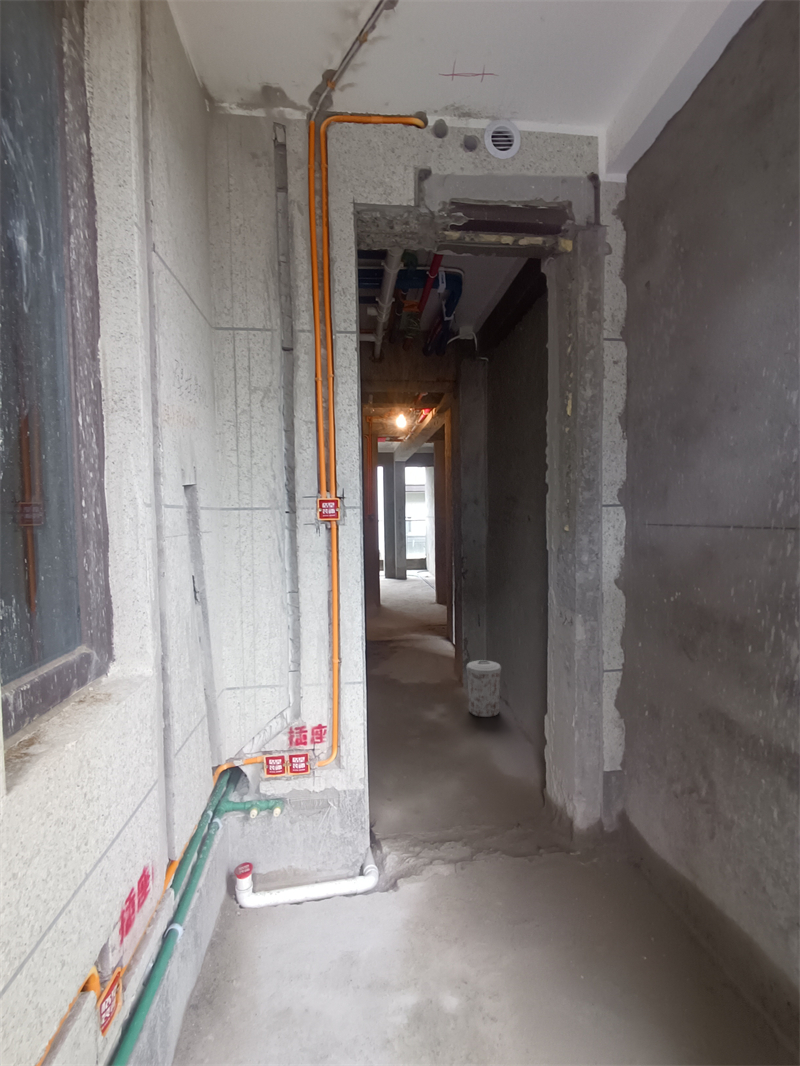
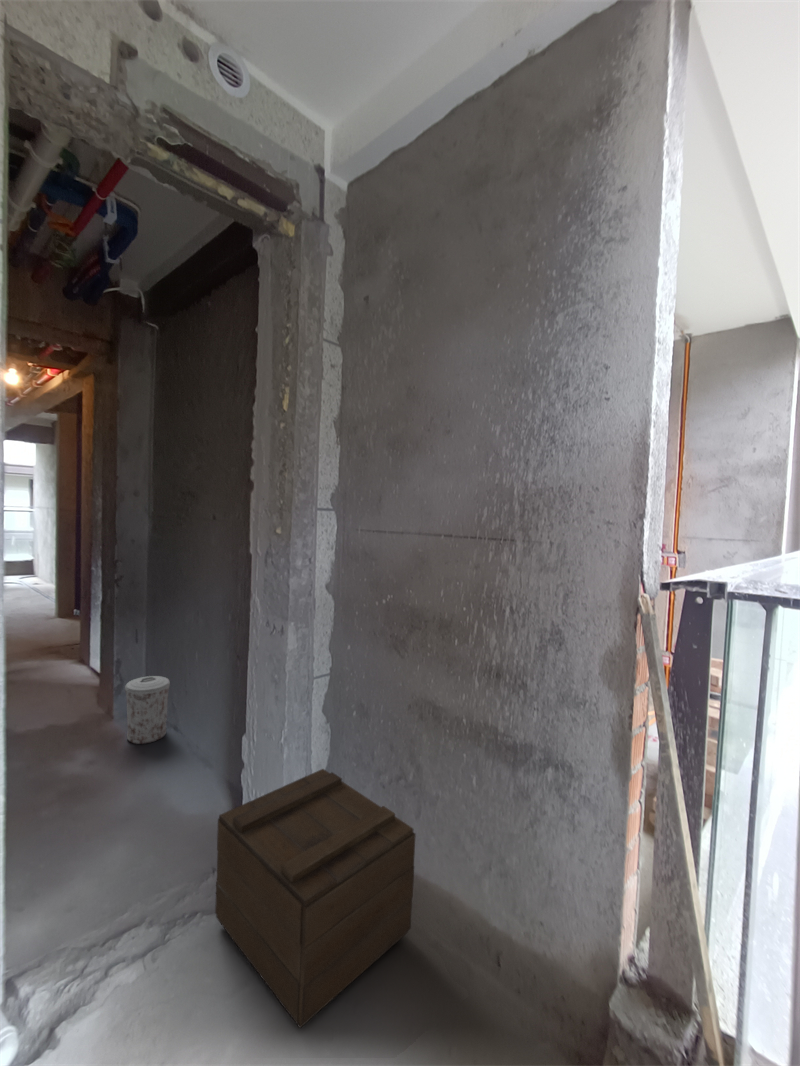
wooden crate: none [509,766,704,978] -> present [215,769,416,1028]

